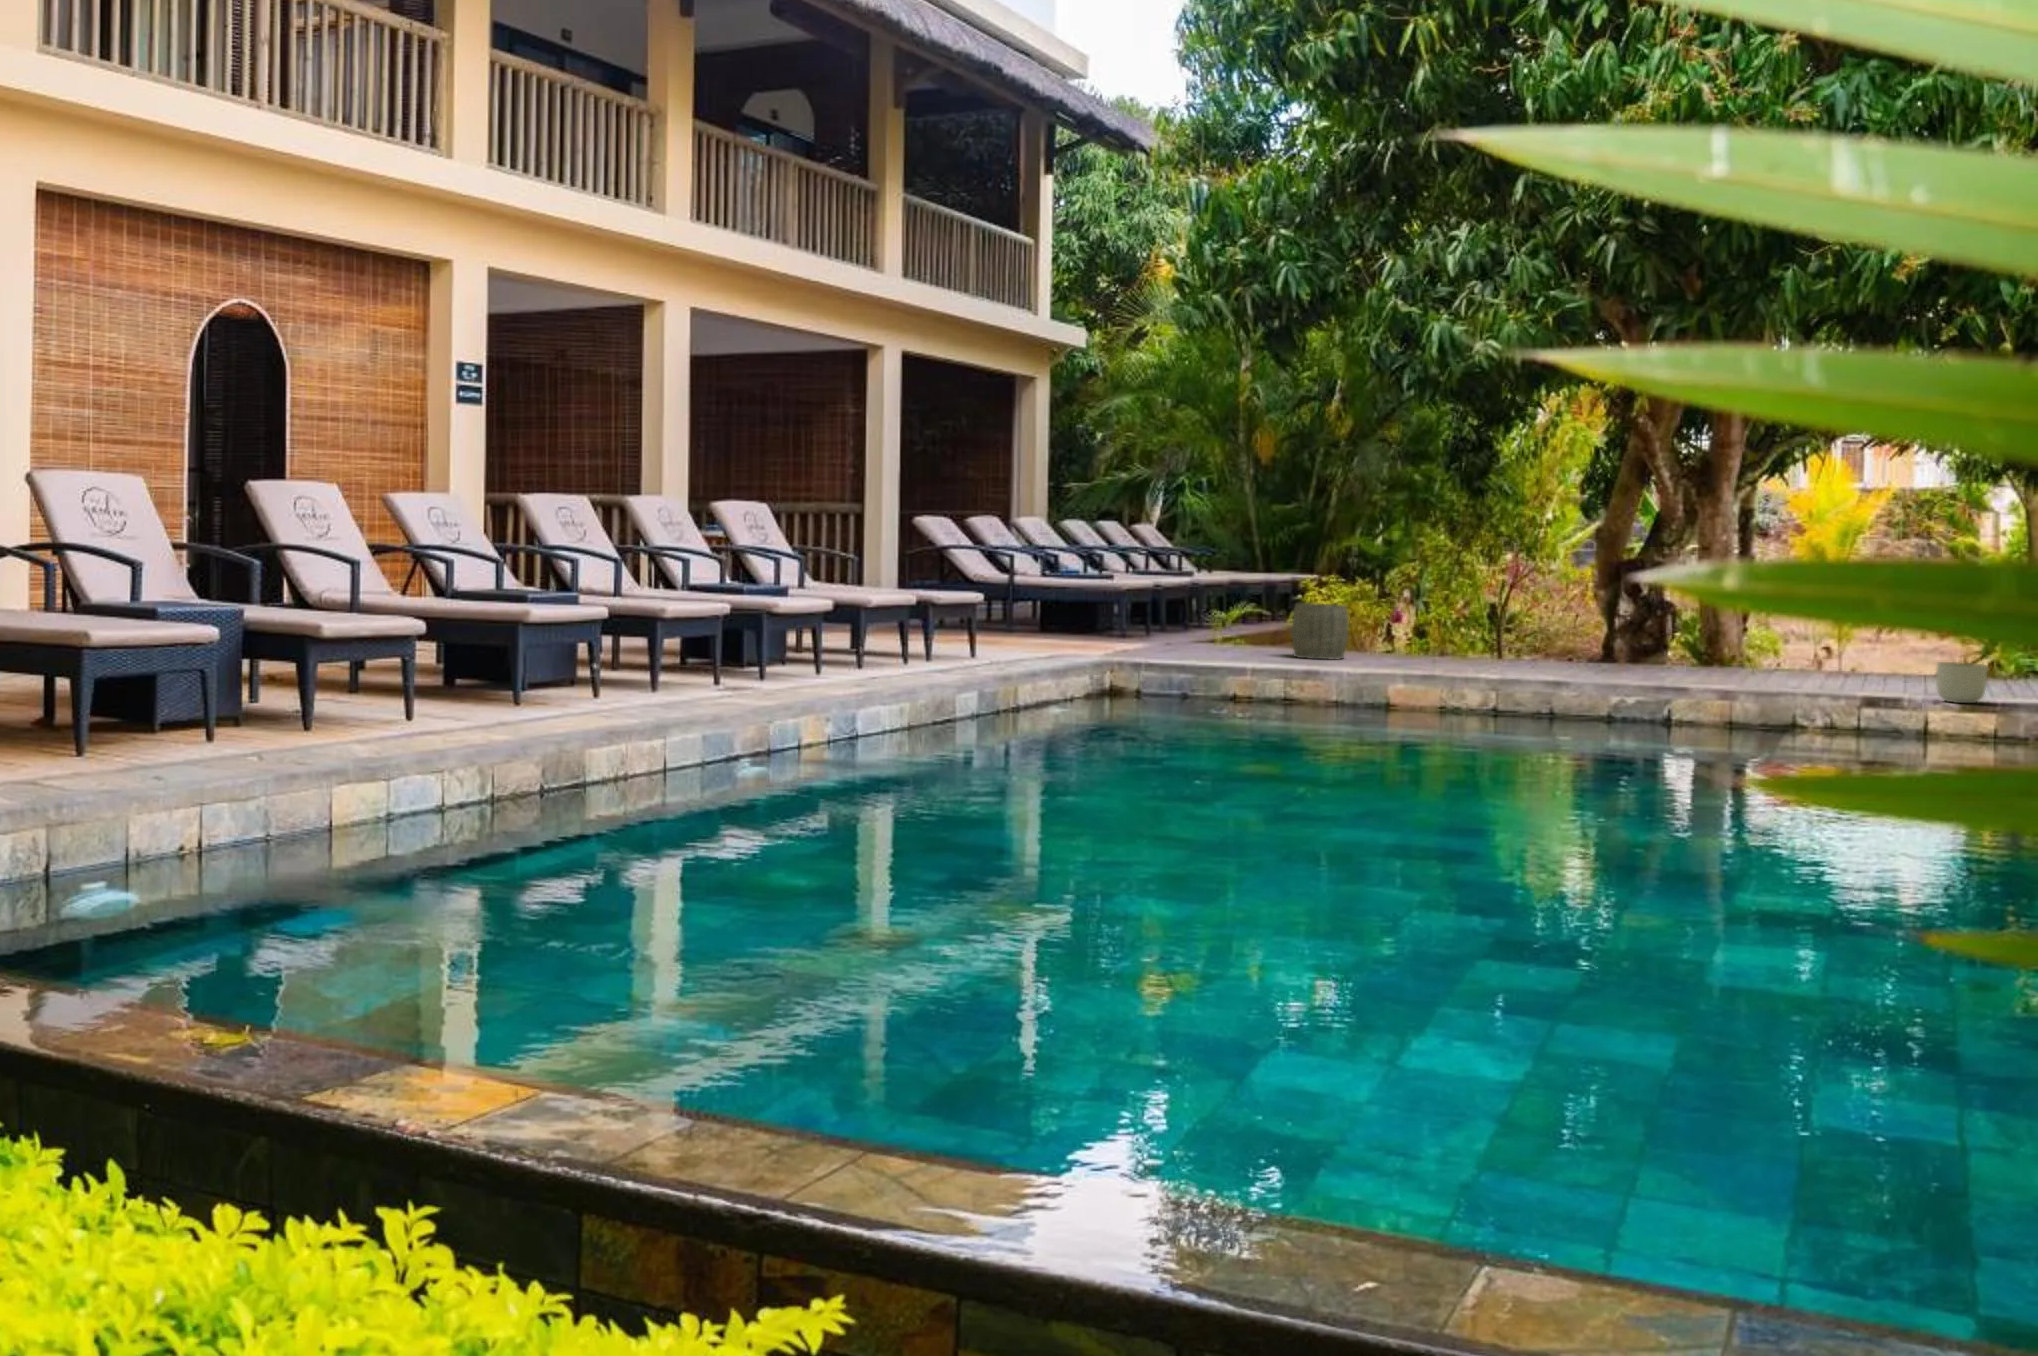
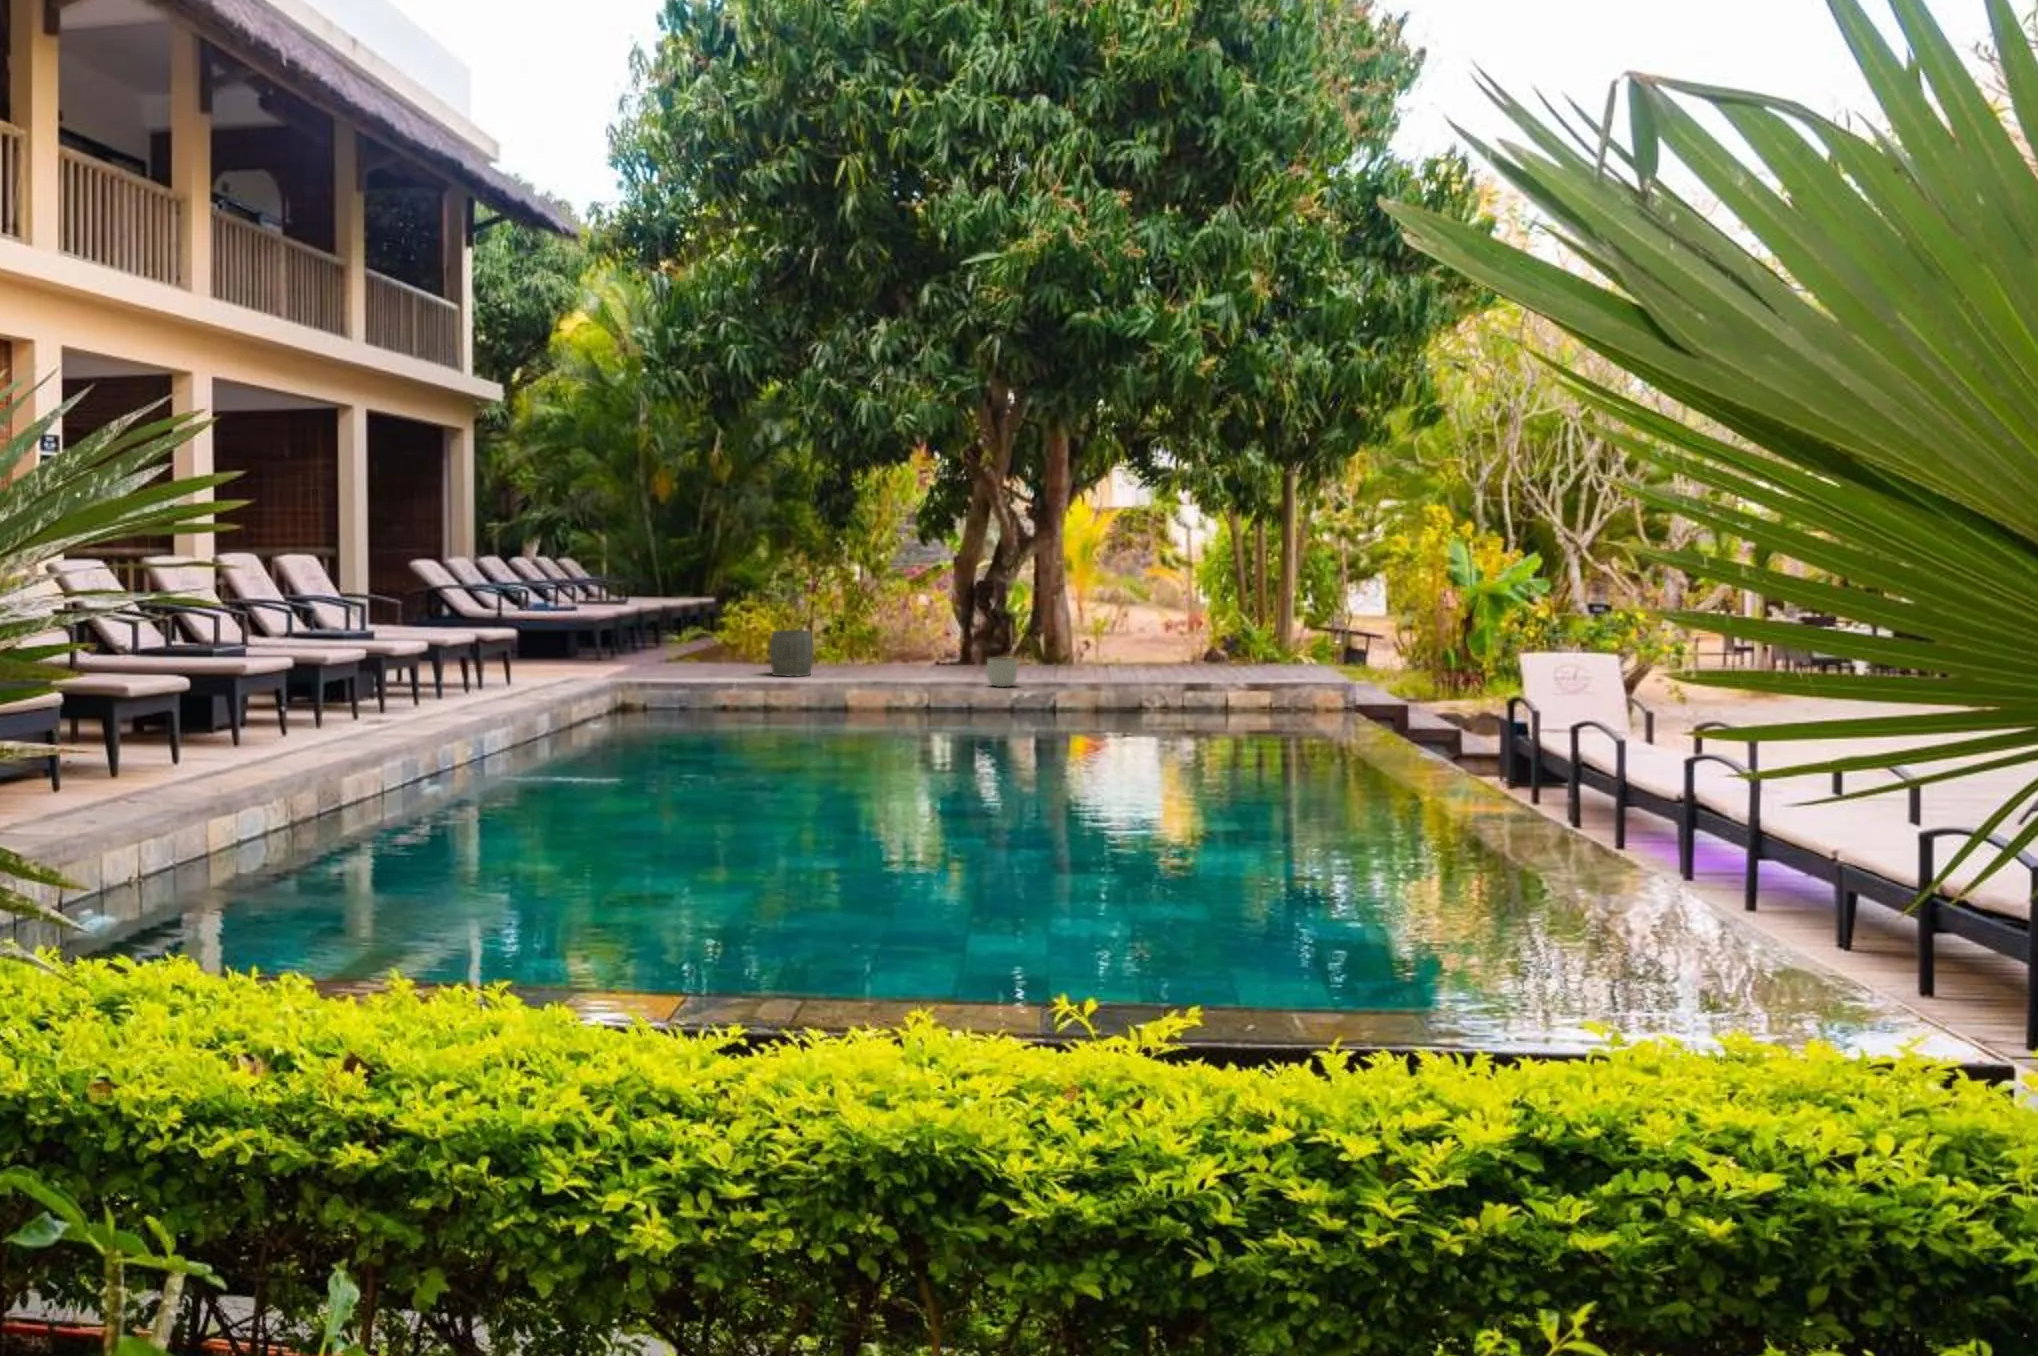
planter: present [1936,662,1987,703] -> present [987,657,1017,687]

